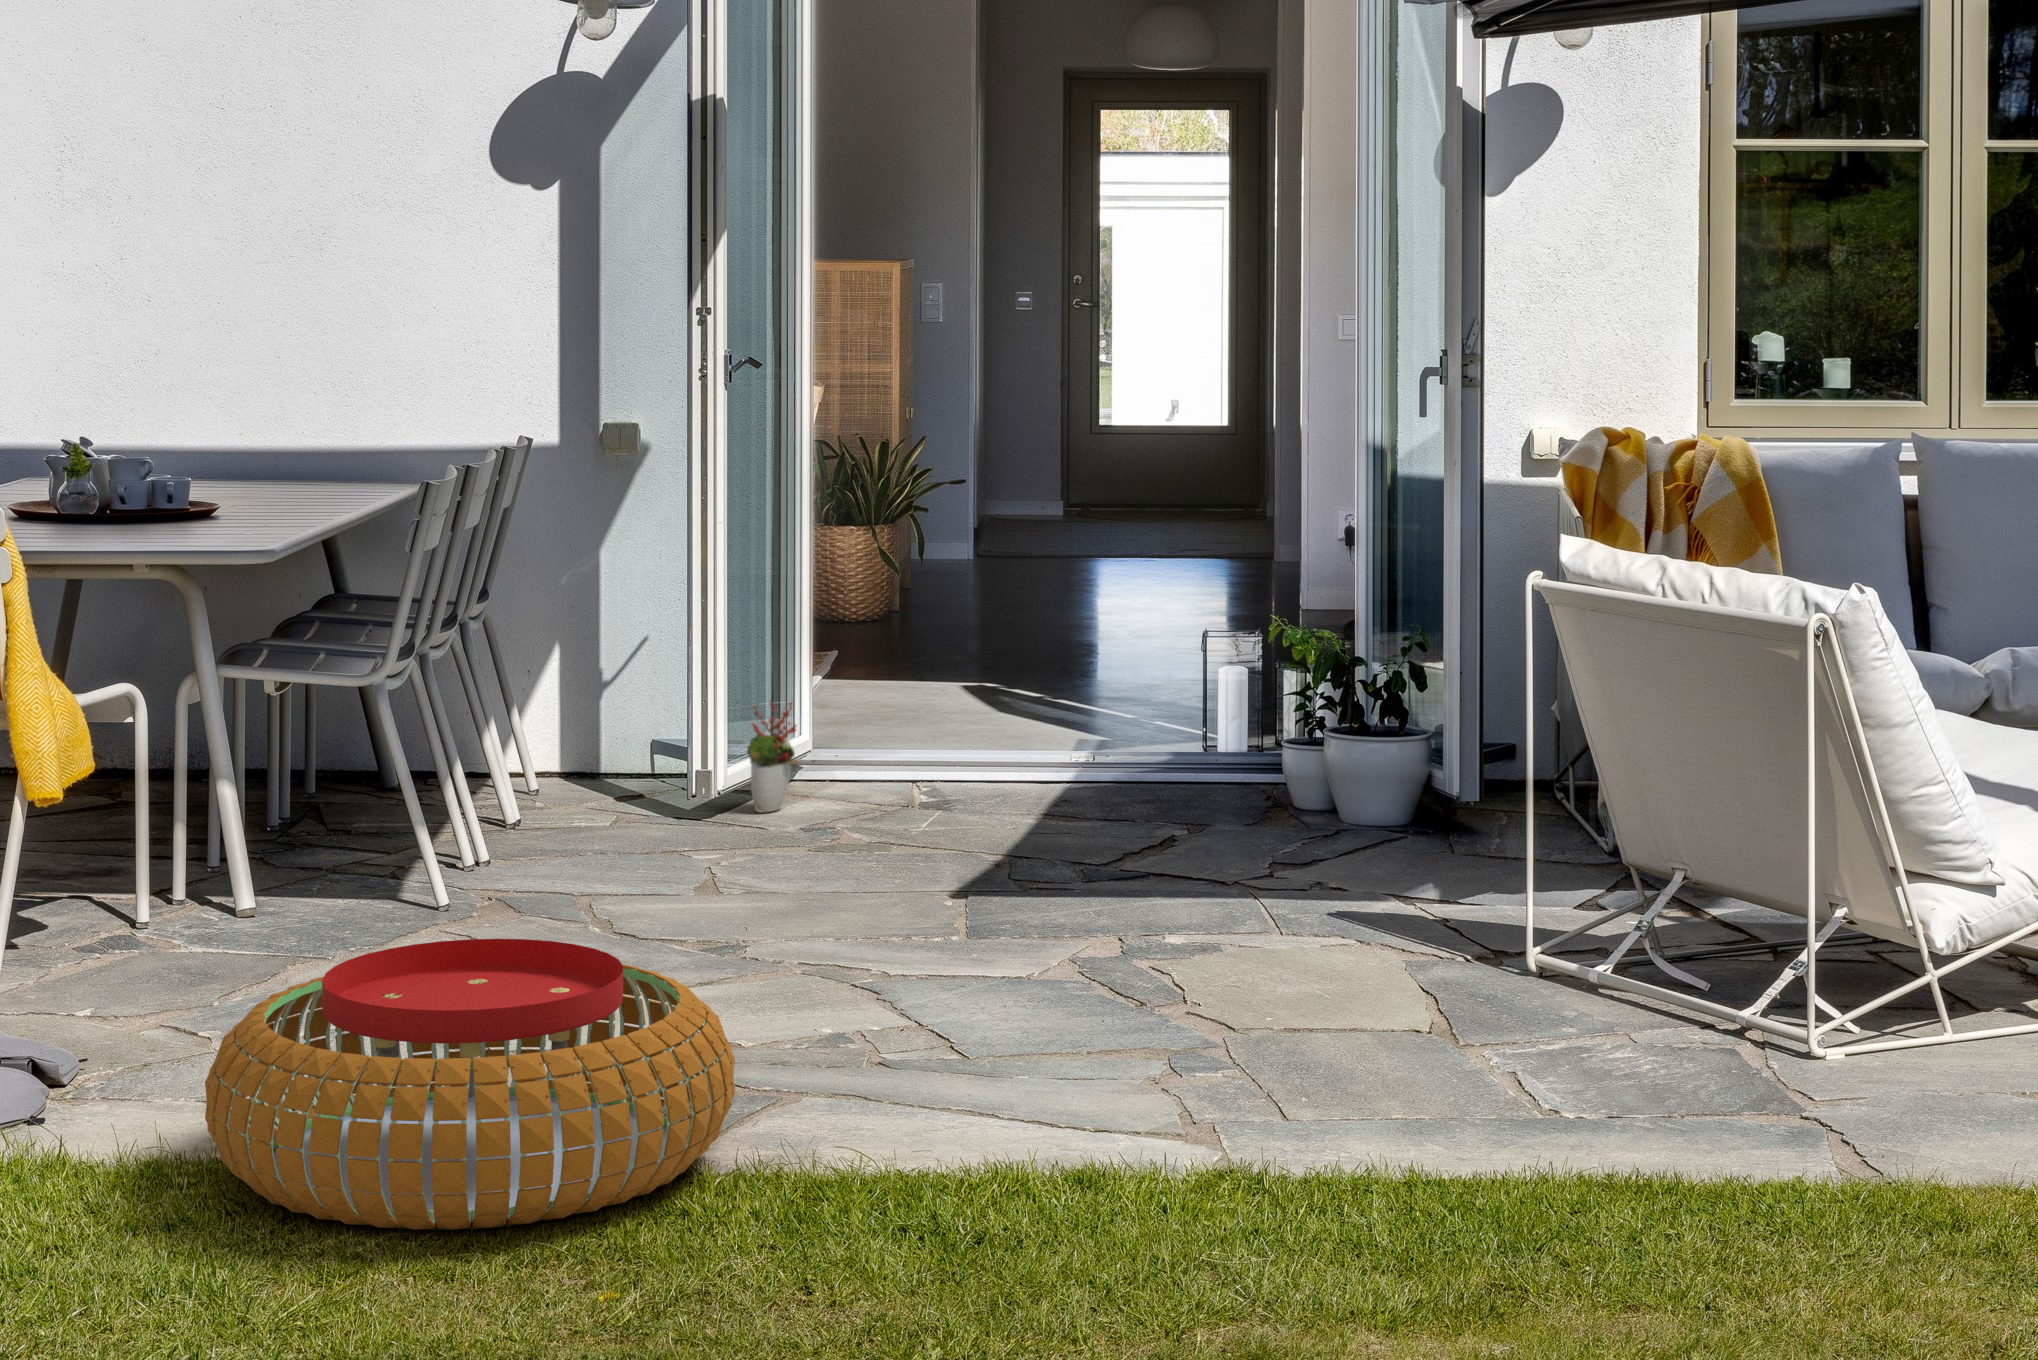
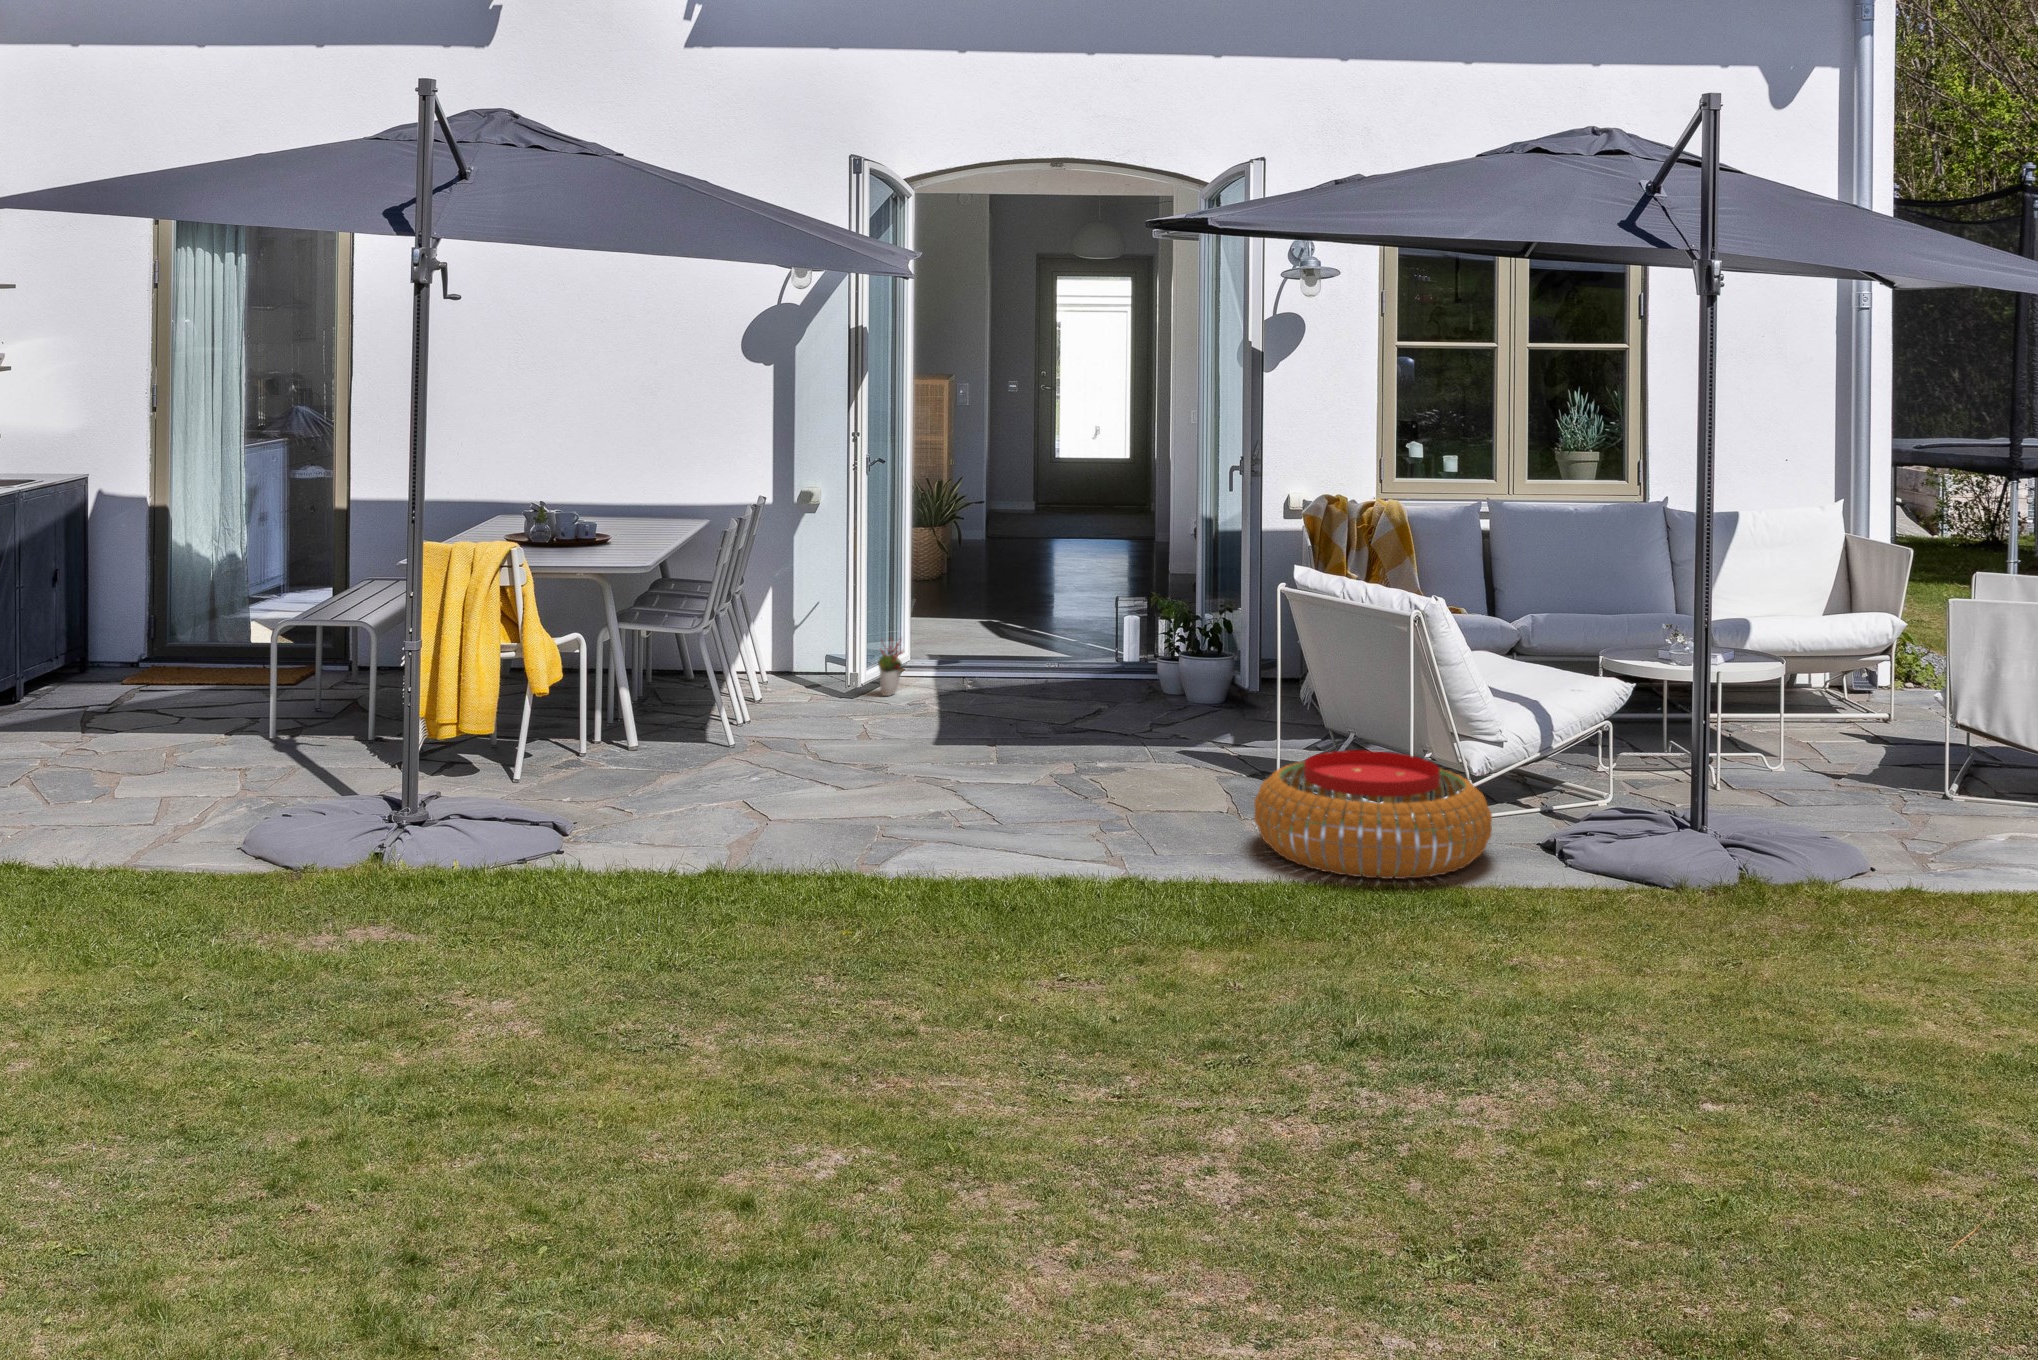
pouf: present [205,939,735,1230] -> present [1254,750,1492,879]

